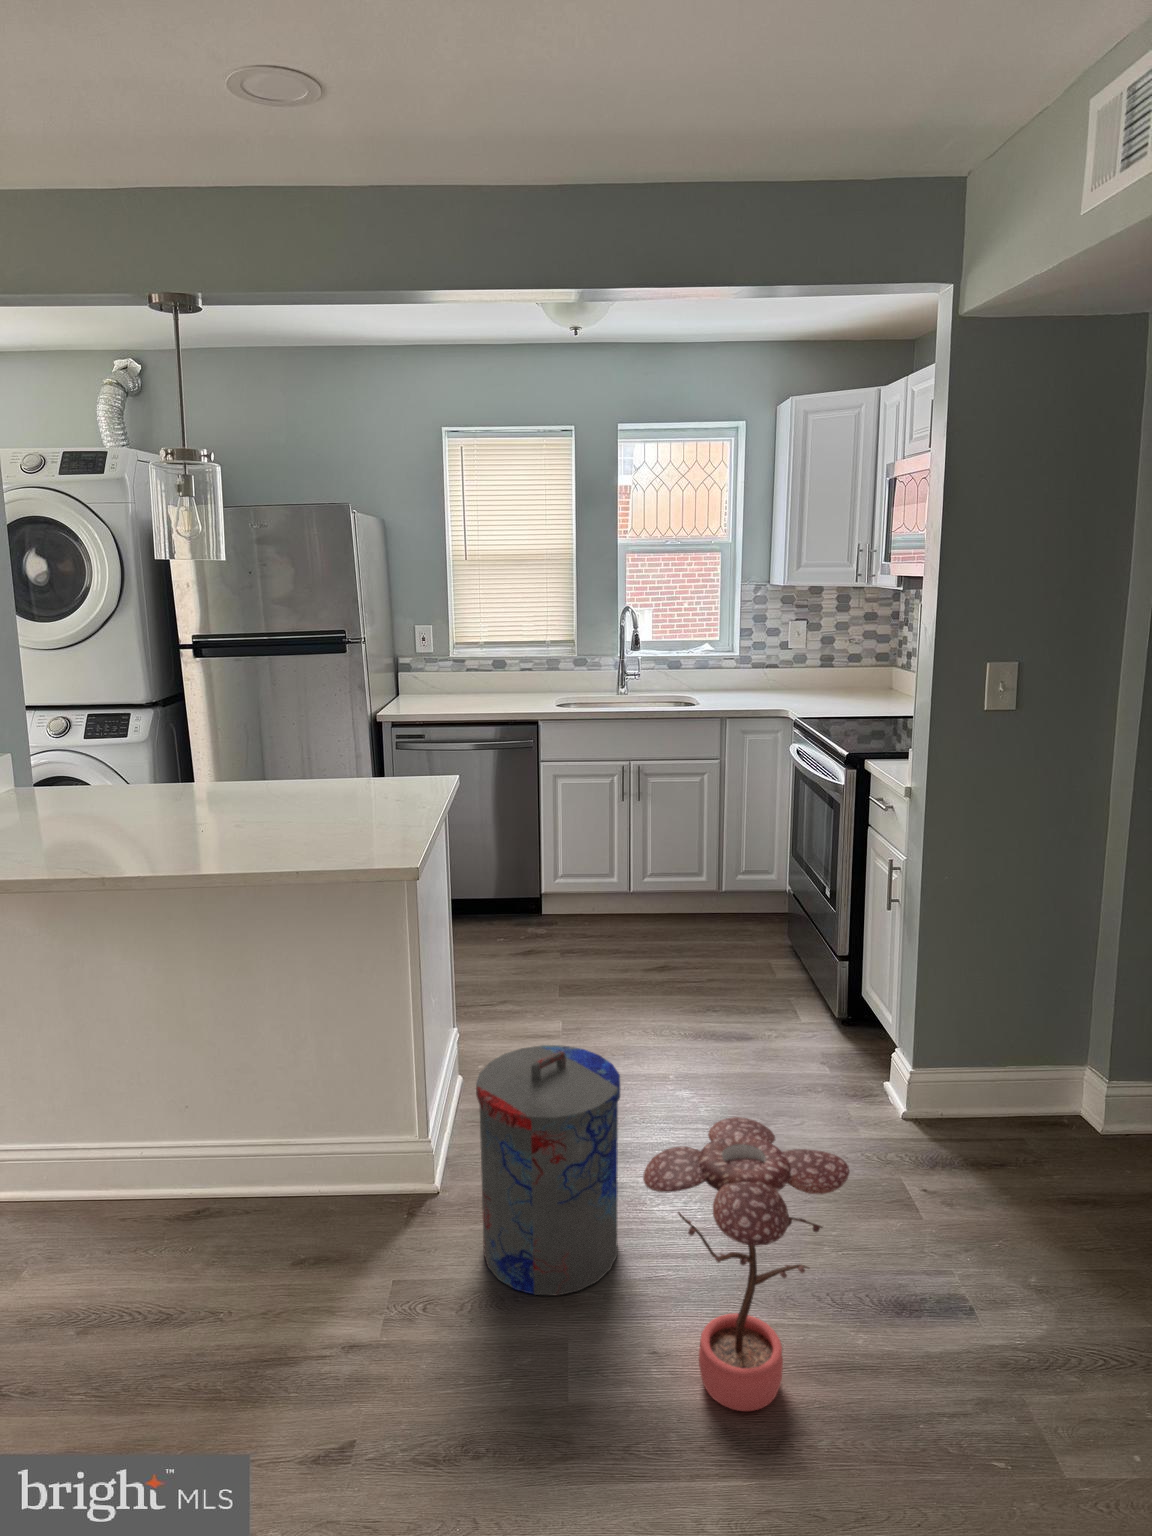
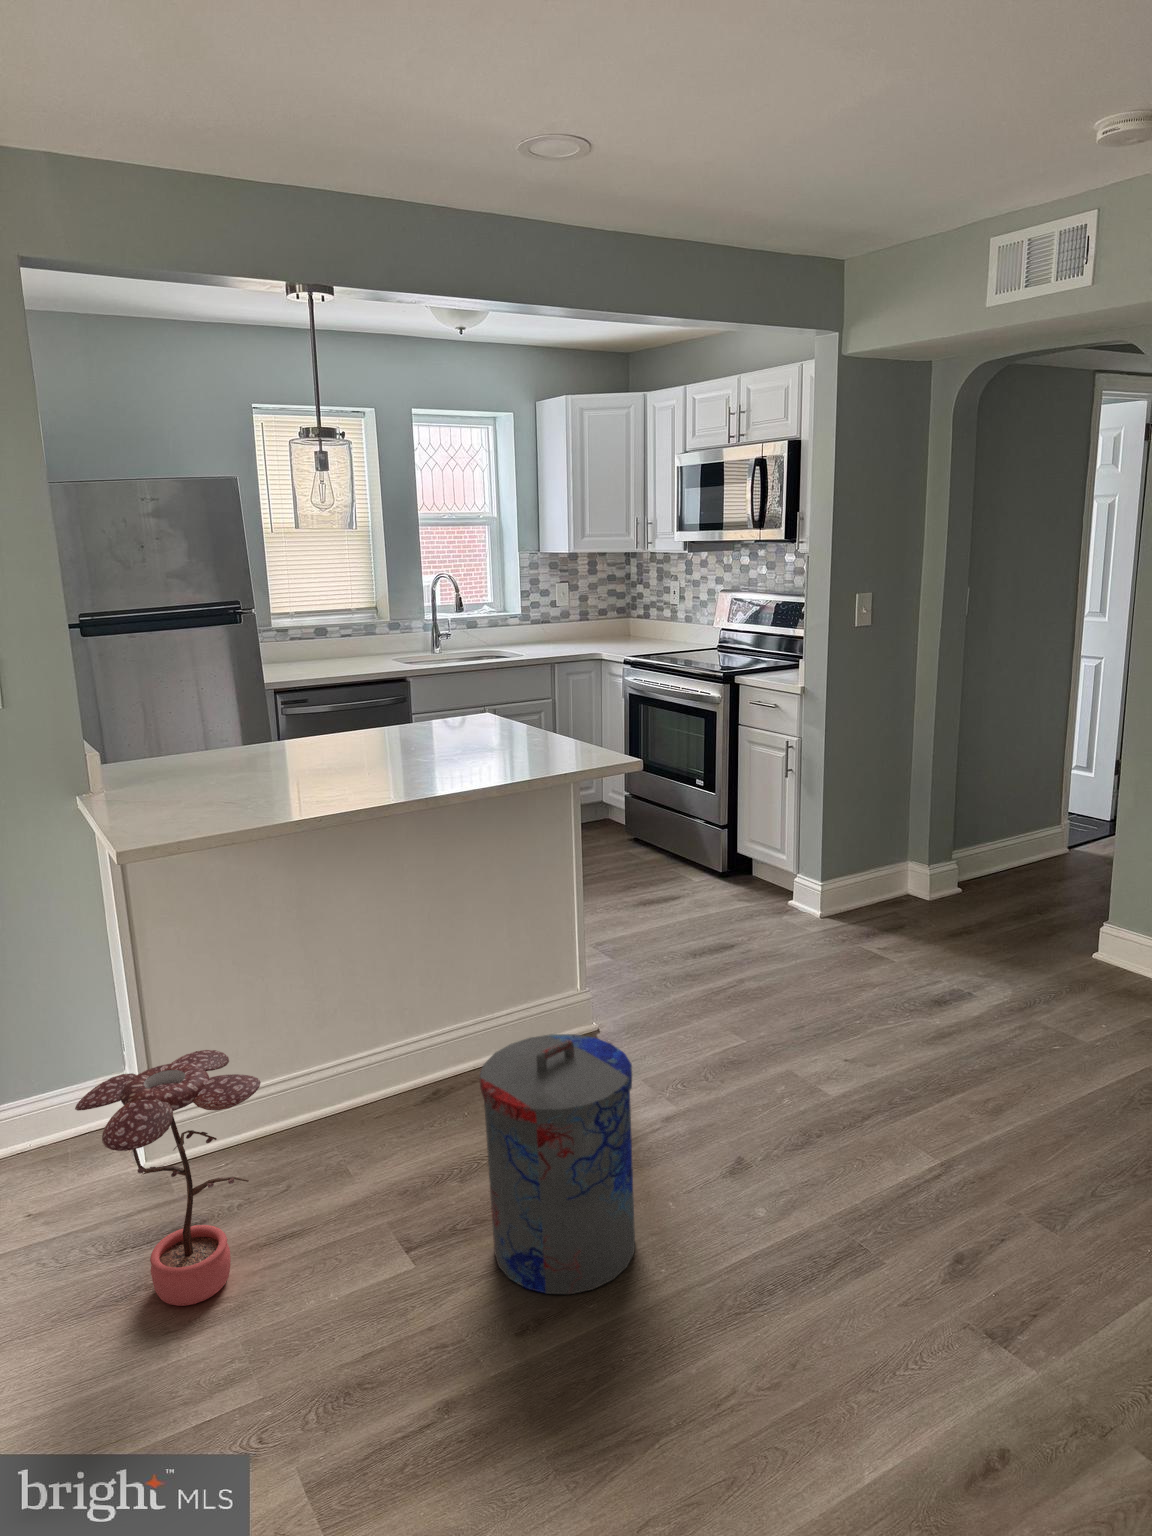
potted plant: present [643,1117,849,1411] -> present [75,1050,261,1306]

